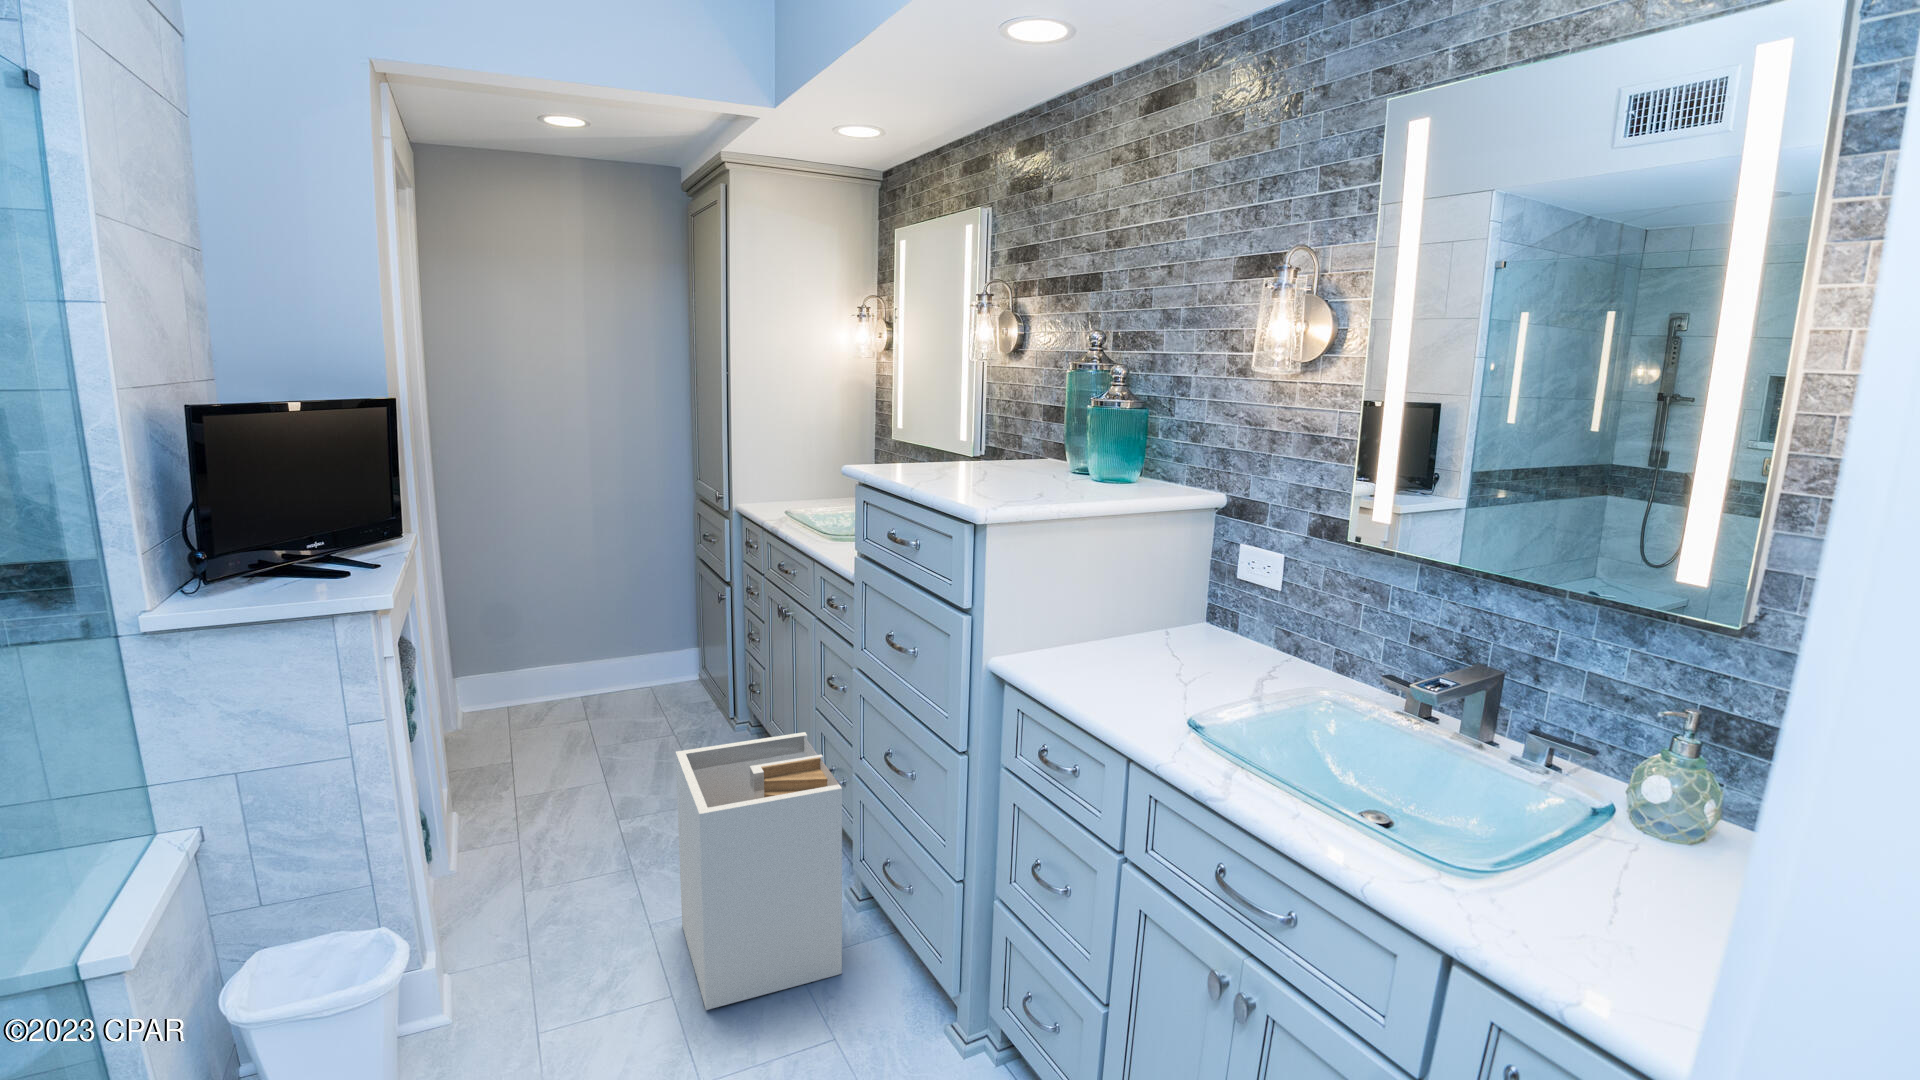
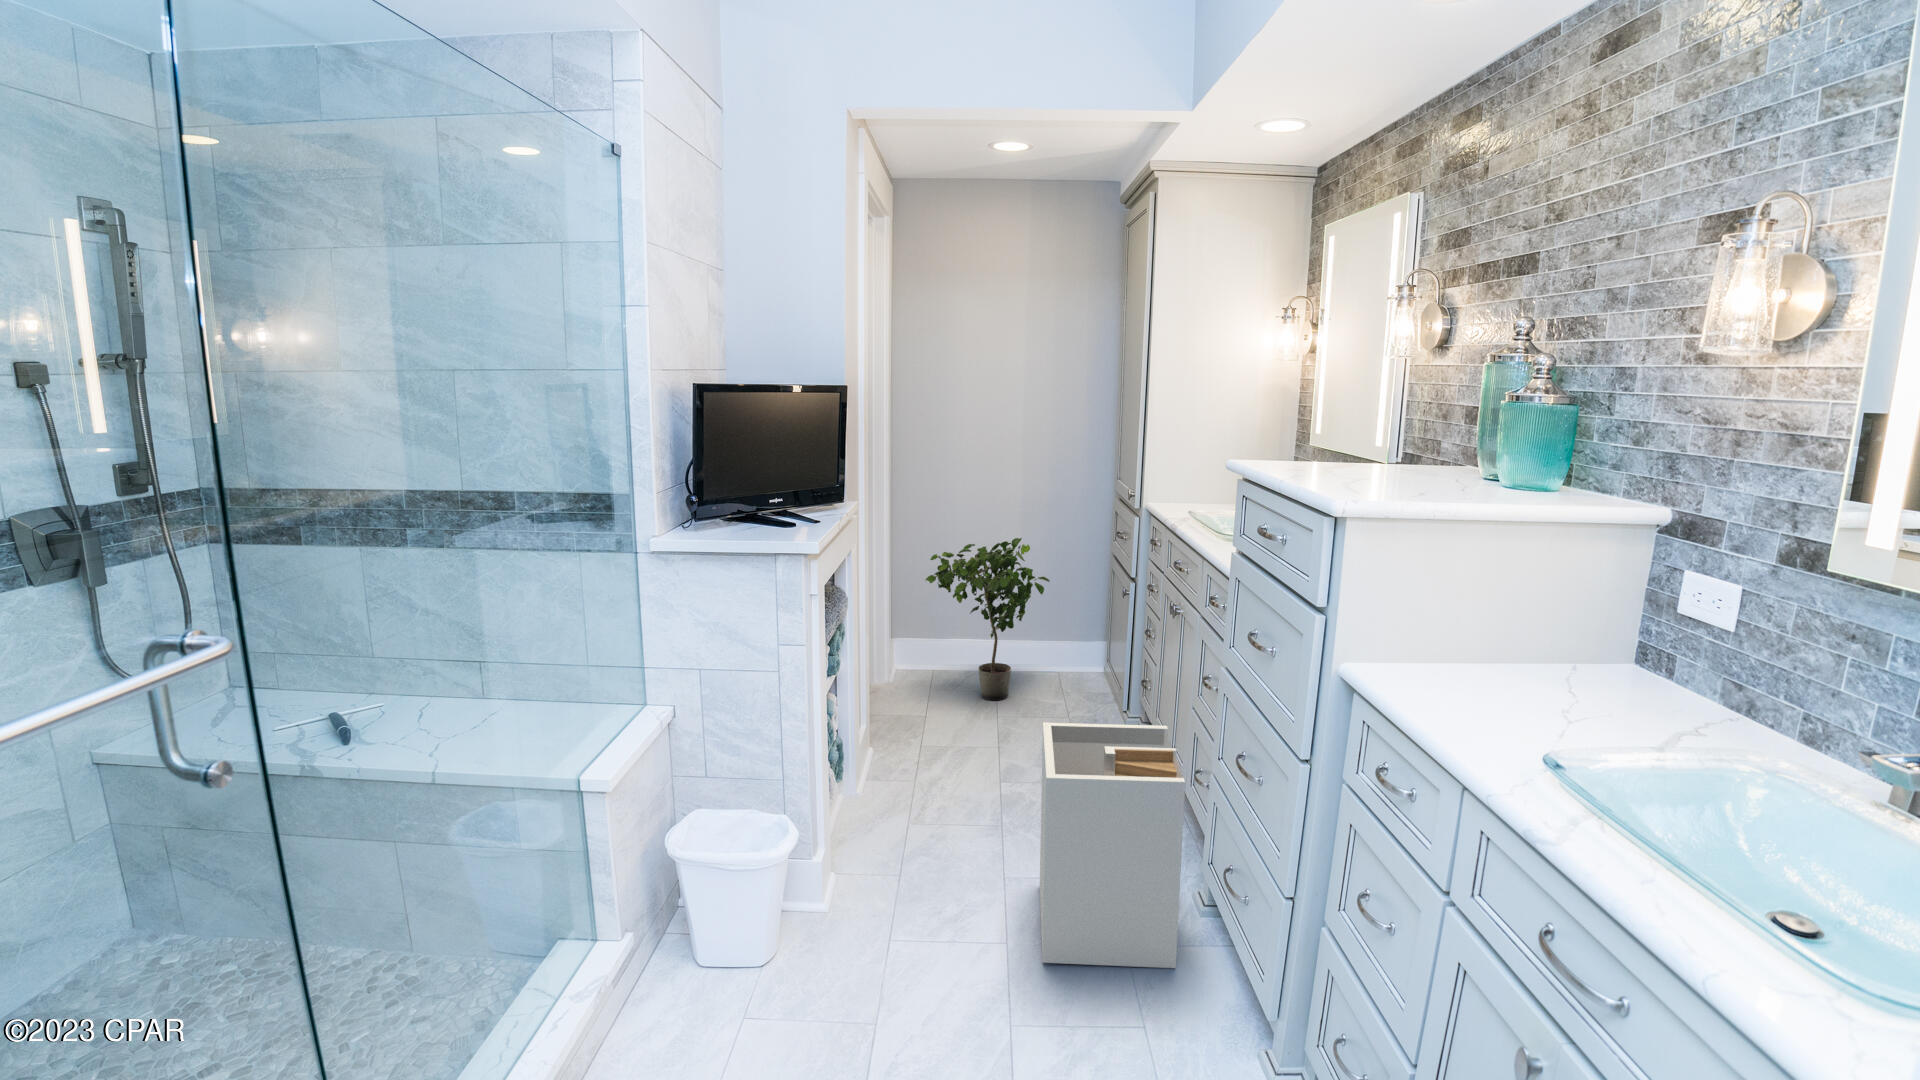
potted plant: none [486,546,633,729] -> present [926,538,1050,701]

